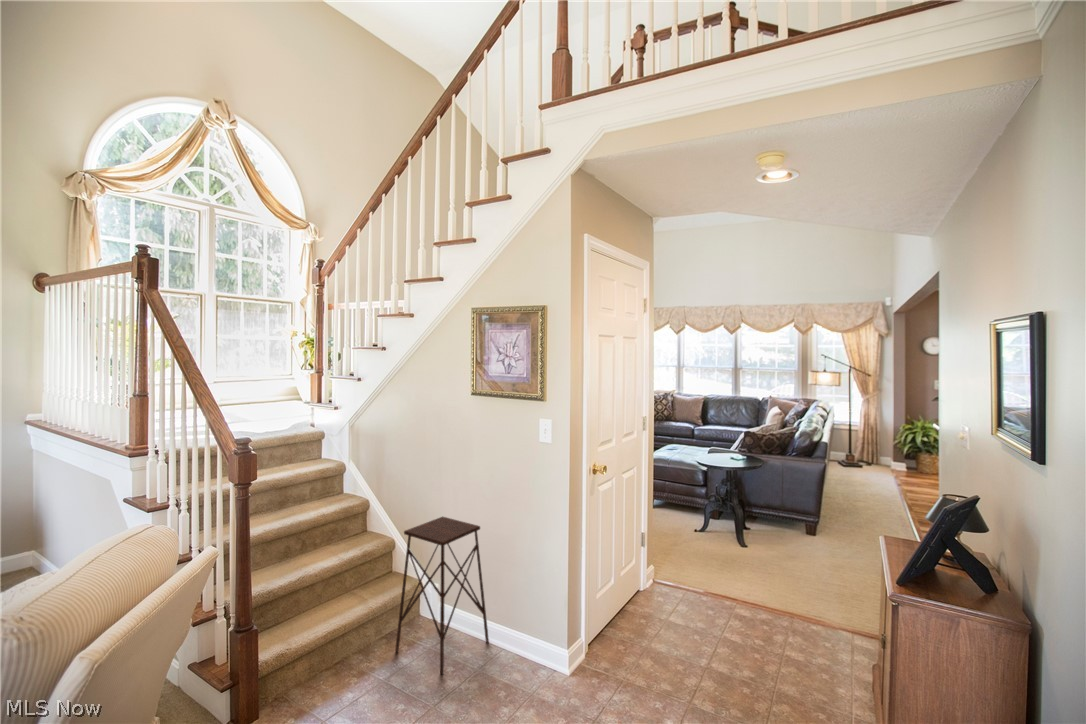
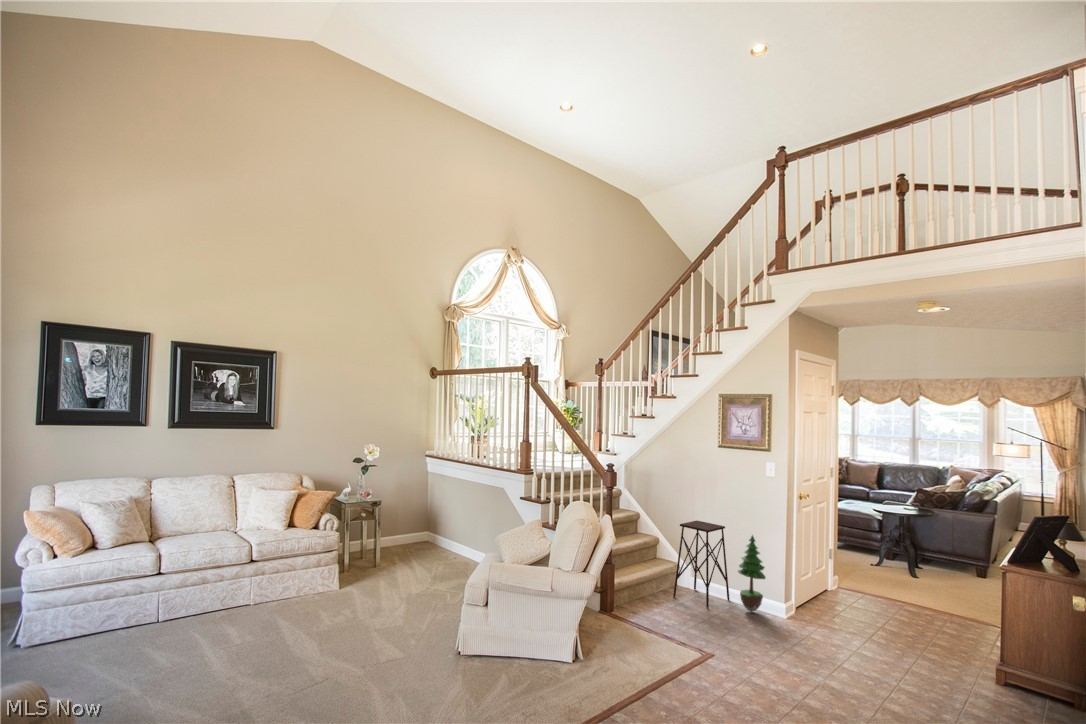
potted tree: none [491,543,537,672] -> present [738,535,766,612]

